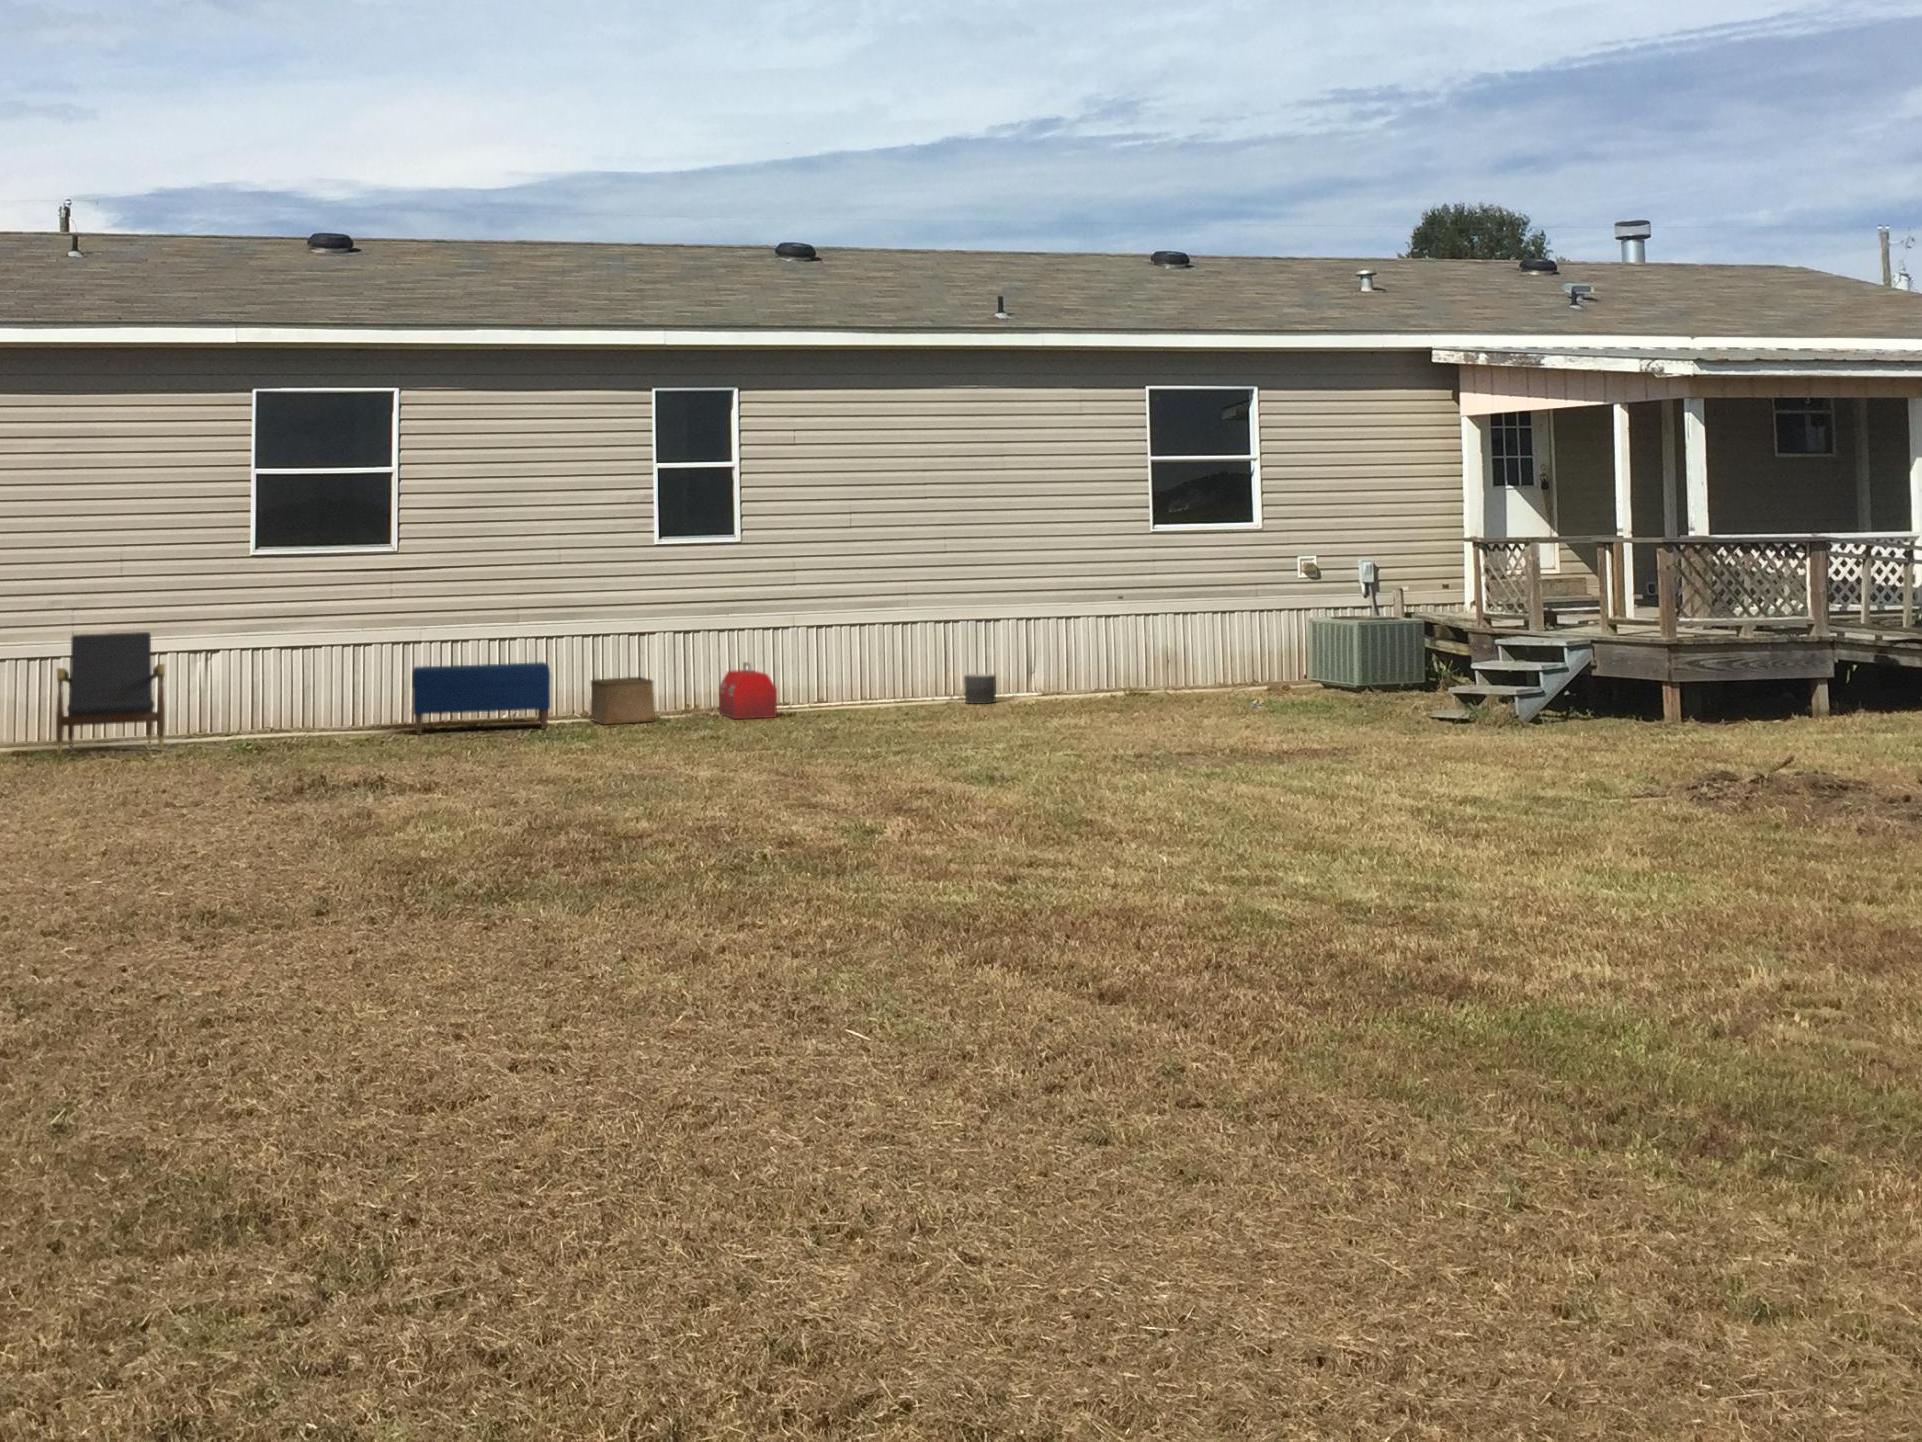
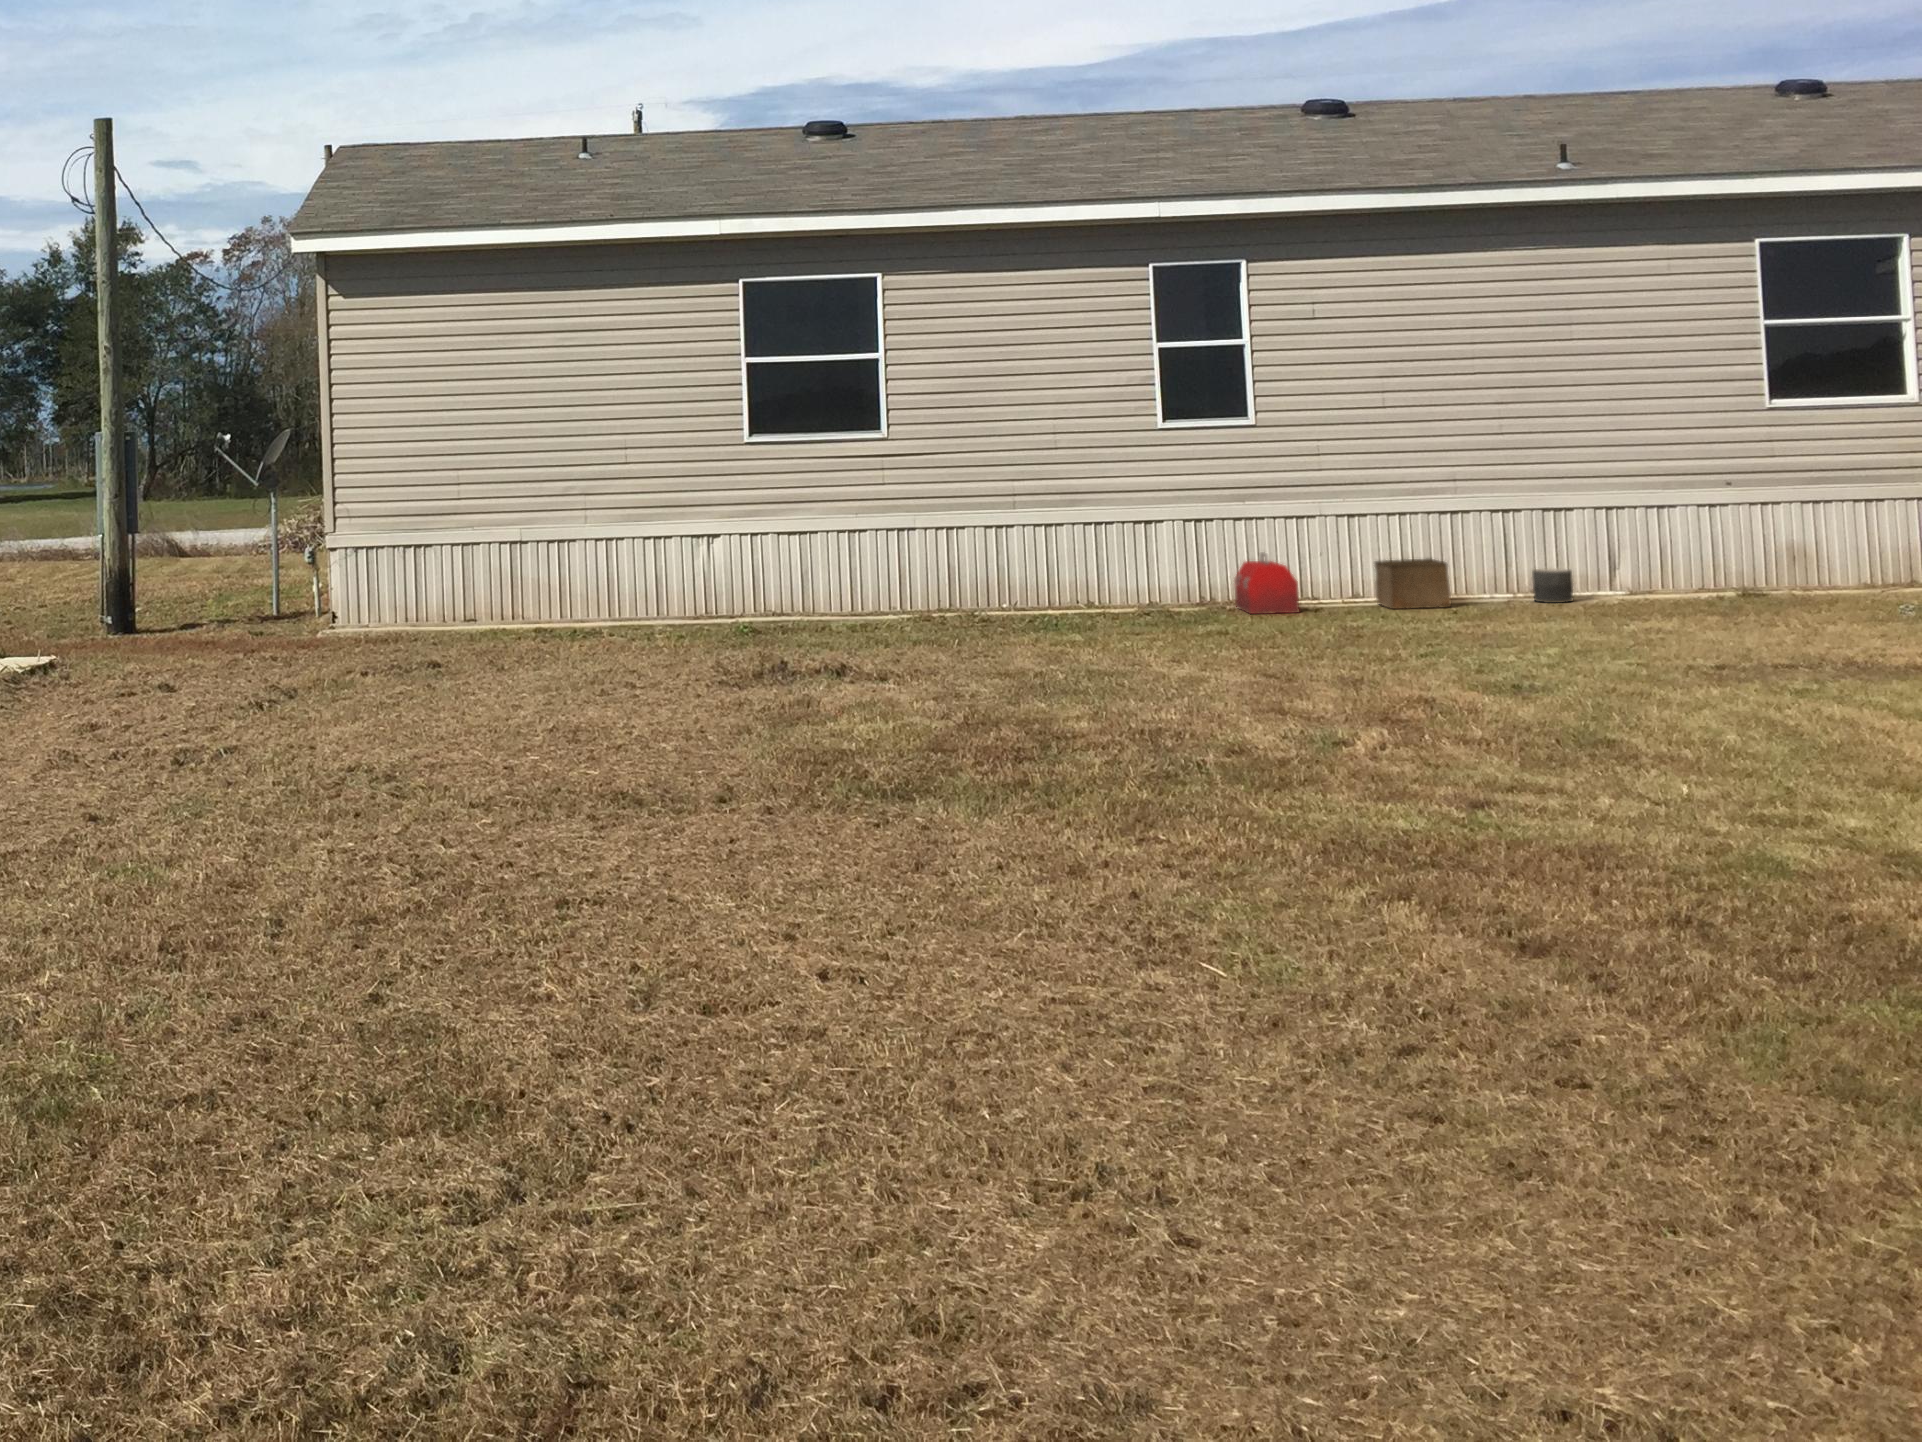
lounge chair: present [56,632,165,755] -> none [562,517,662,633]
bench: present [412,662,550,734] -> none [900,550,1043,622]
storage bin: present [590,677,655,725] -> present [1375,559,1451,609]

